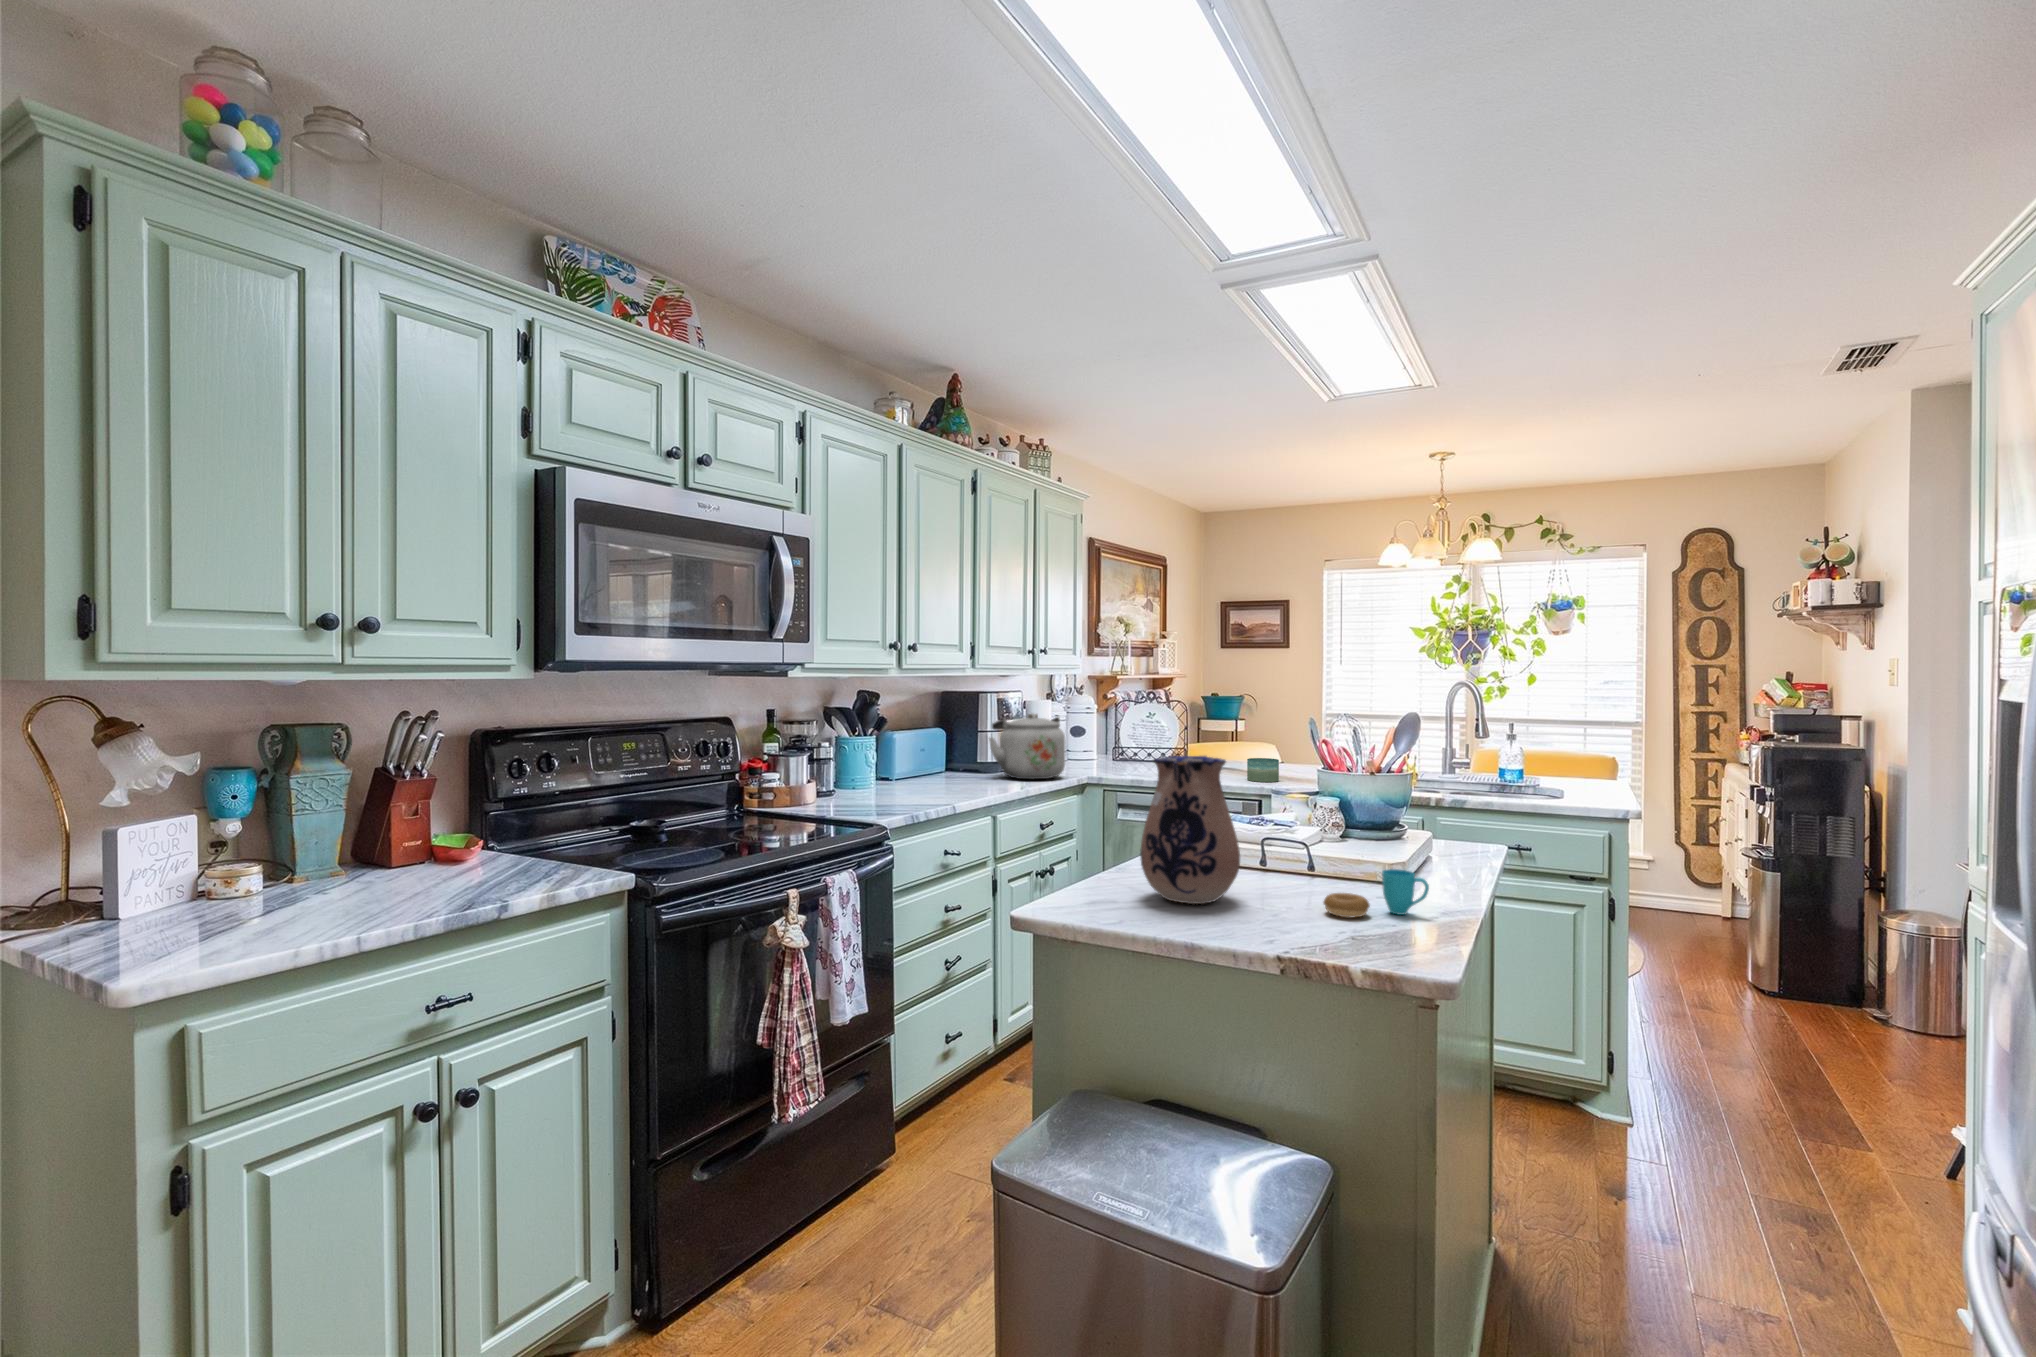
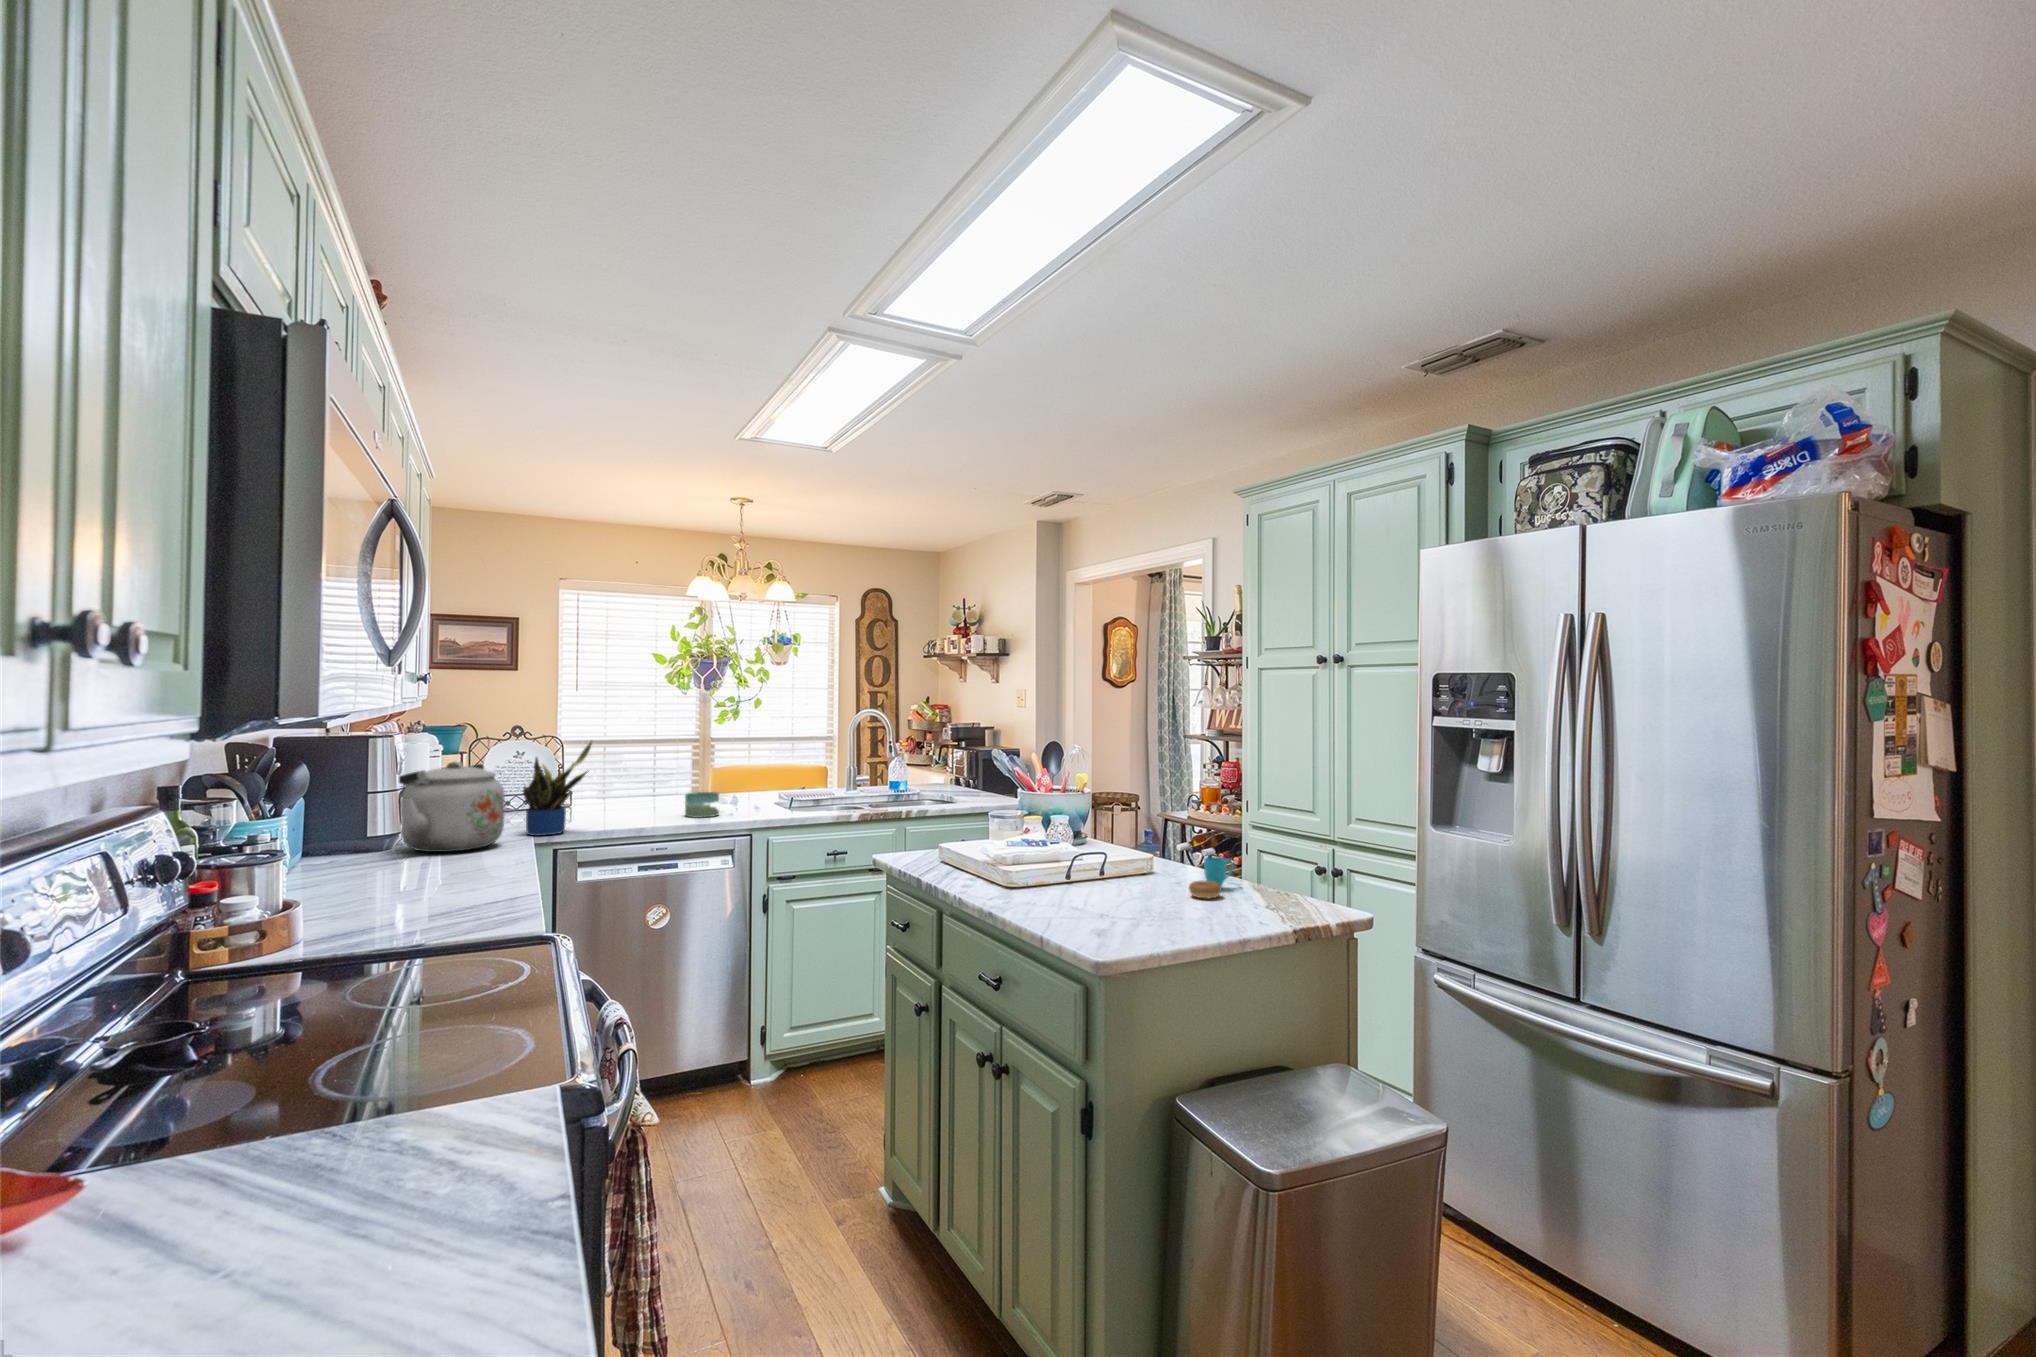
potted plant: none [1094,702,1142,778] -> present [523,741,592,836]
ceramic pitcher: present [1140,756,1240,904] -> none [1072,787,1158,918]

